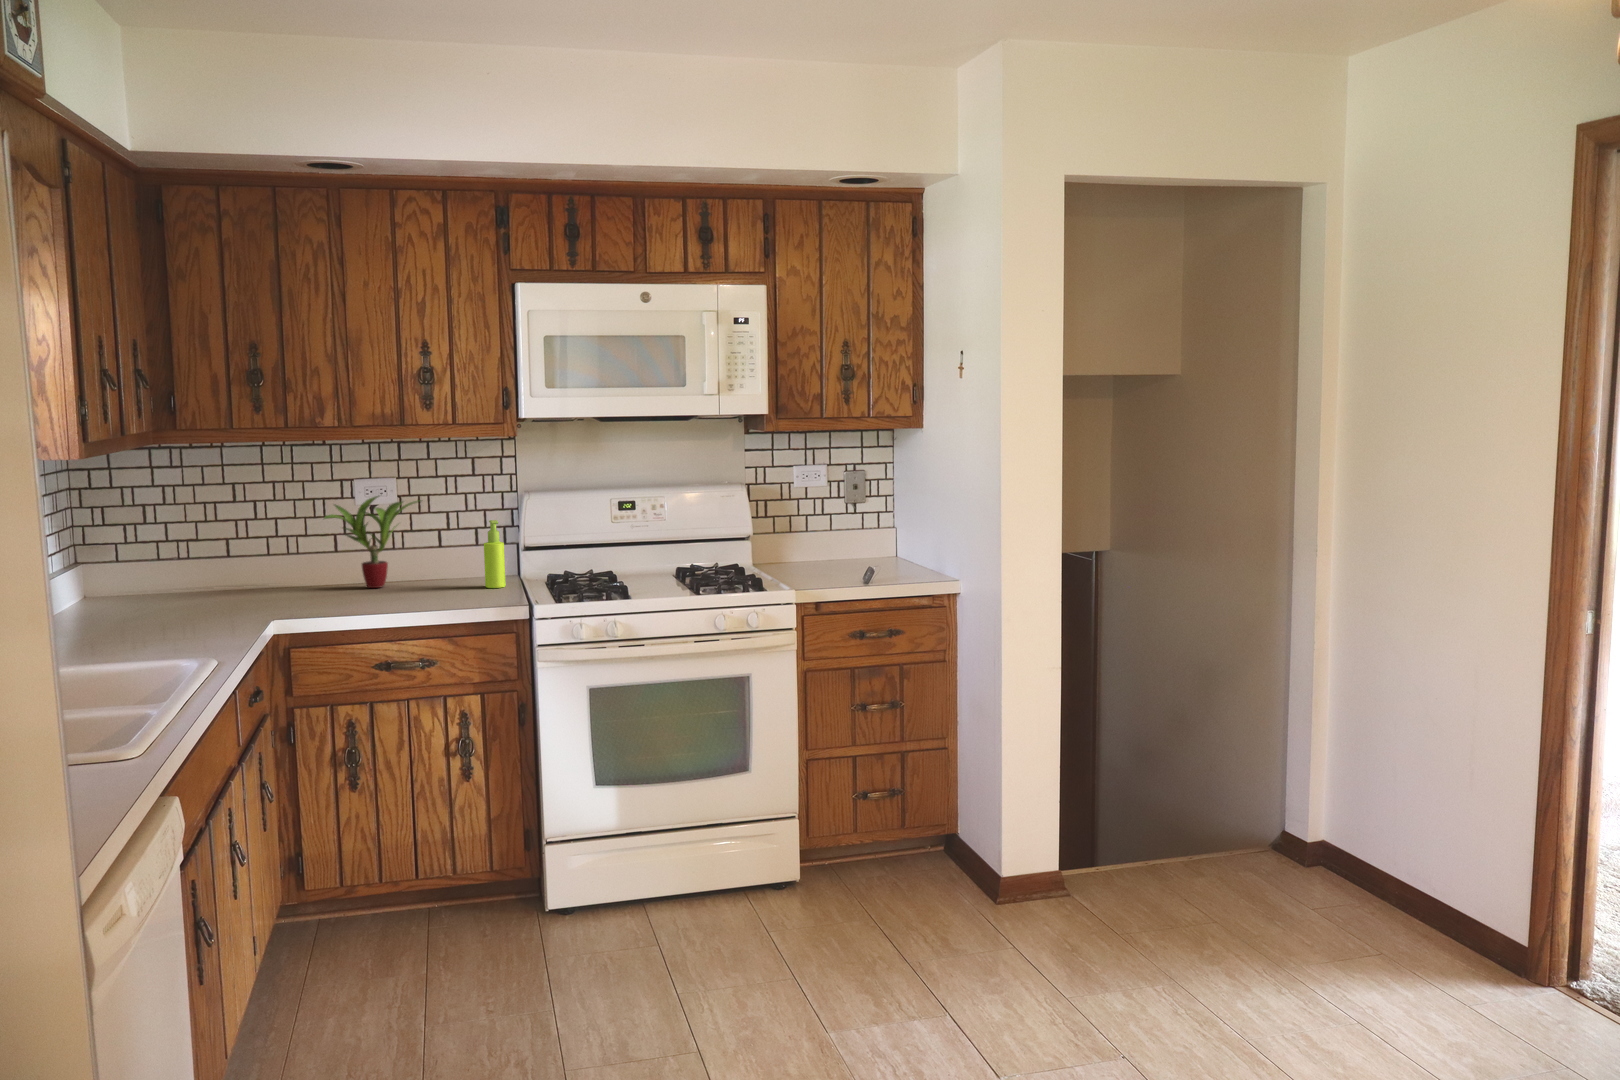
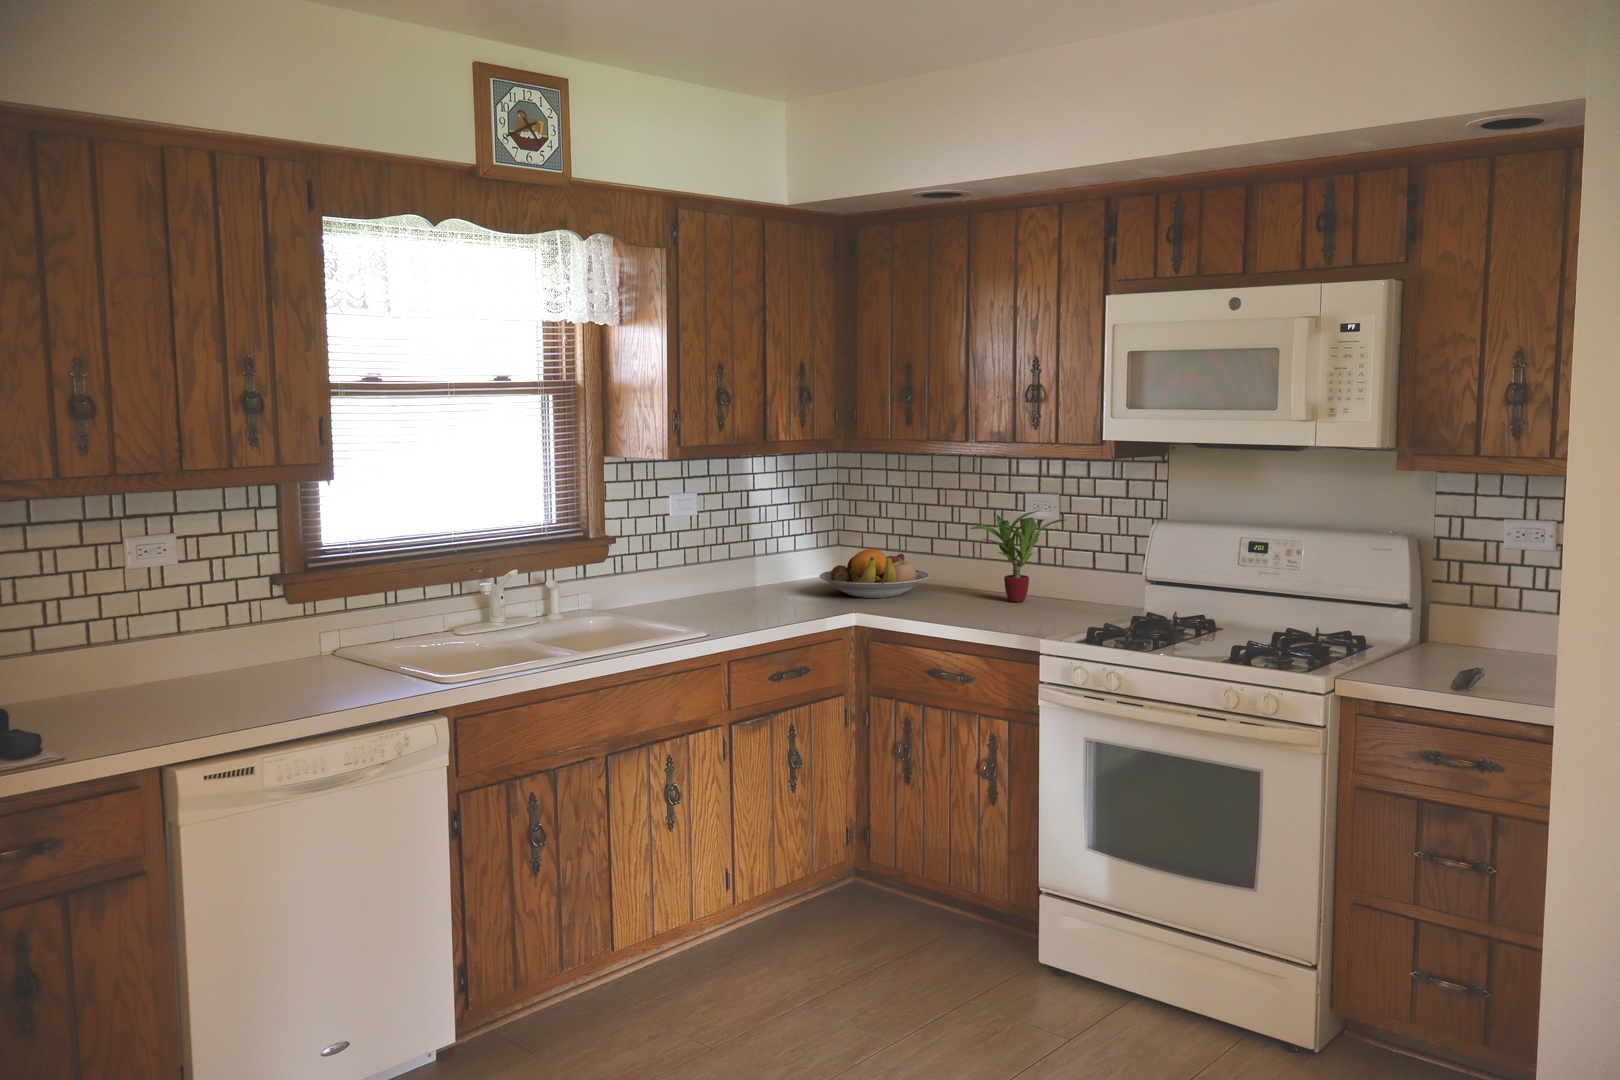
soap dispenser: present [484,520,506,588] -> none [1081,547,1103,619]
fruit bowl: none [133,553,271,609] -> present [820,549,929,598]

